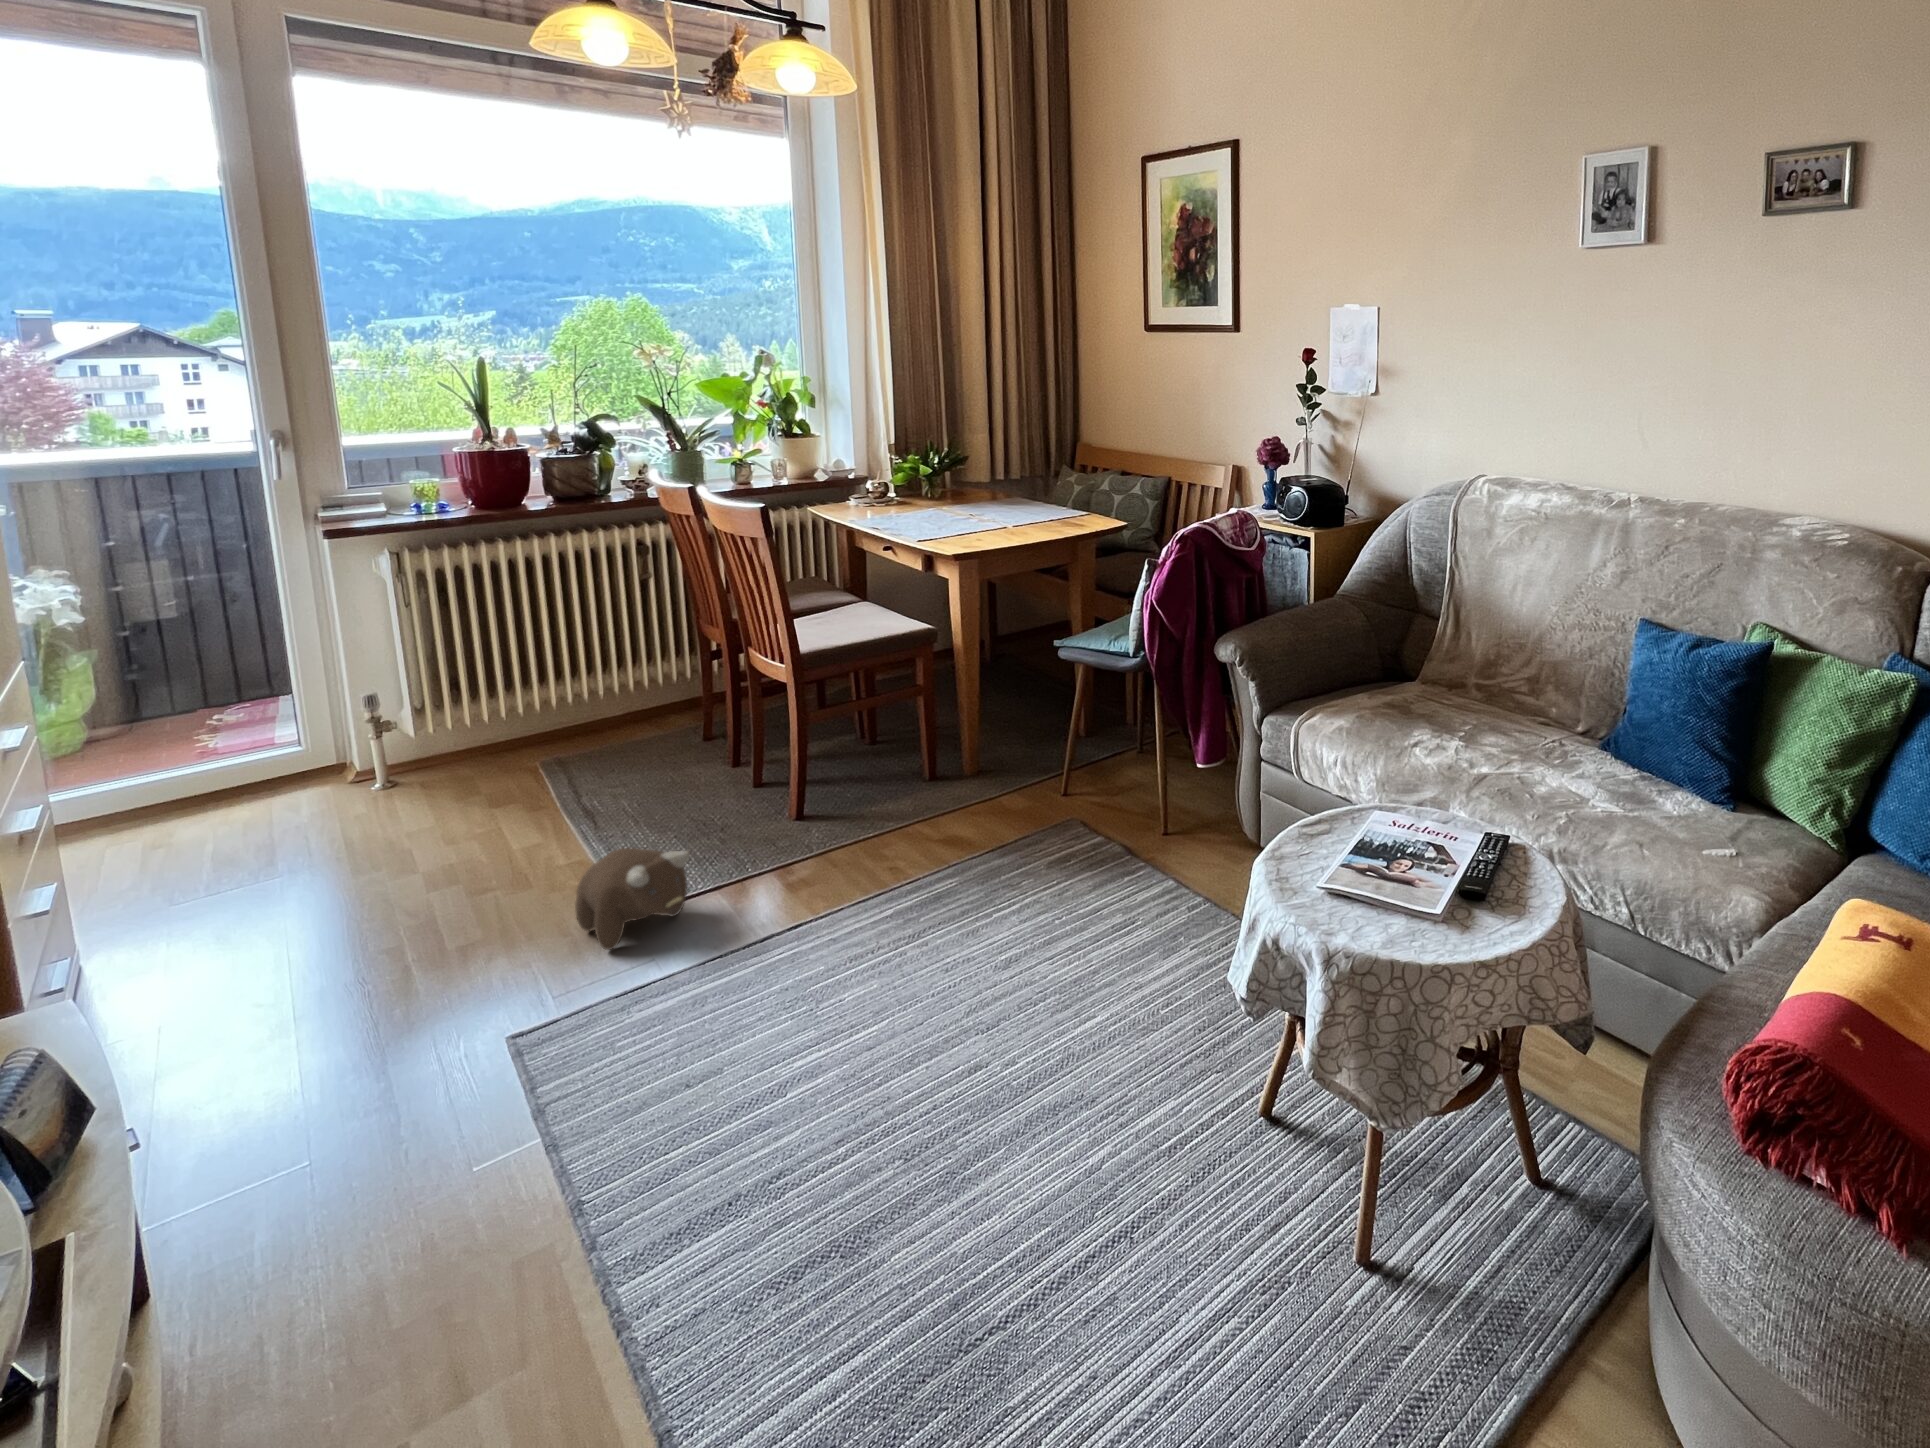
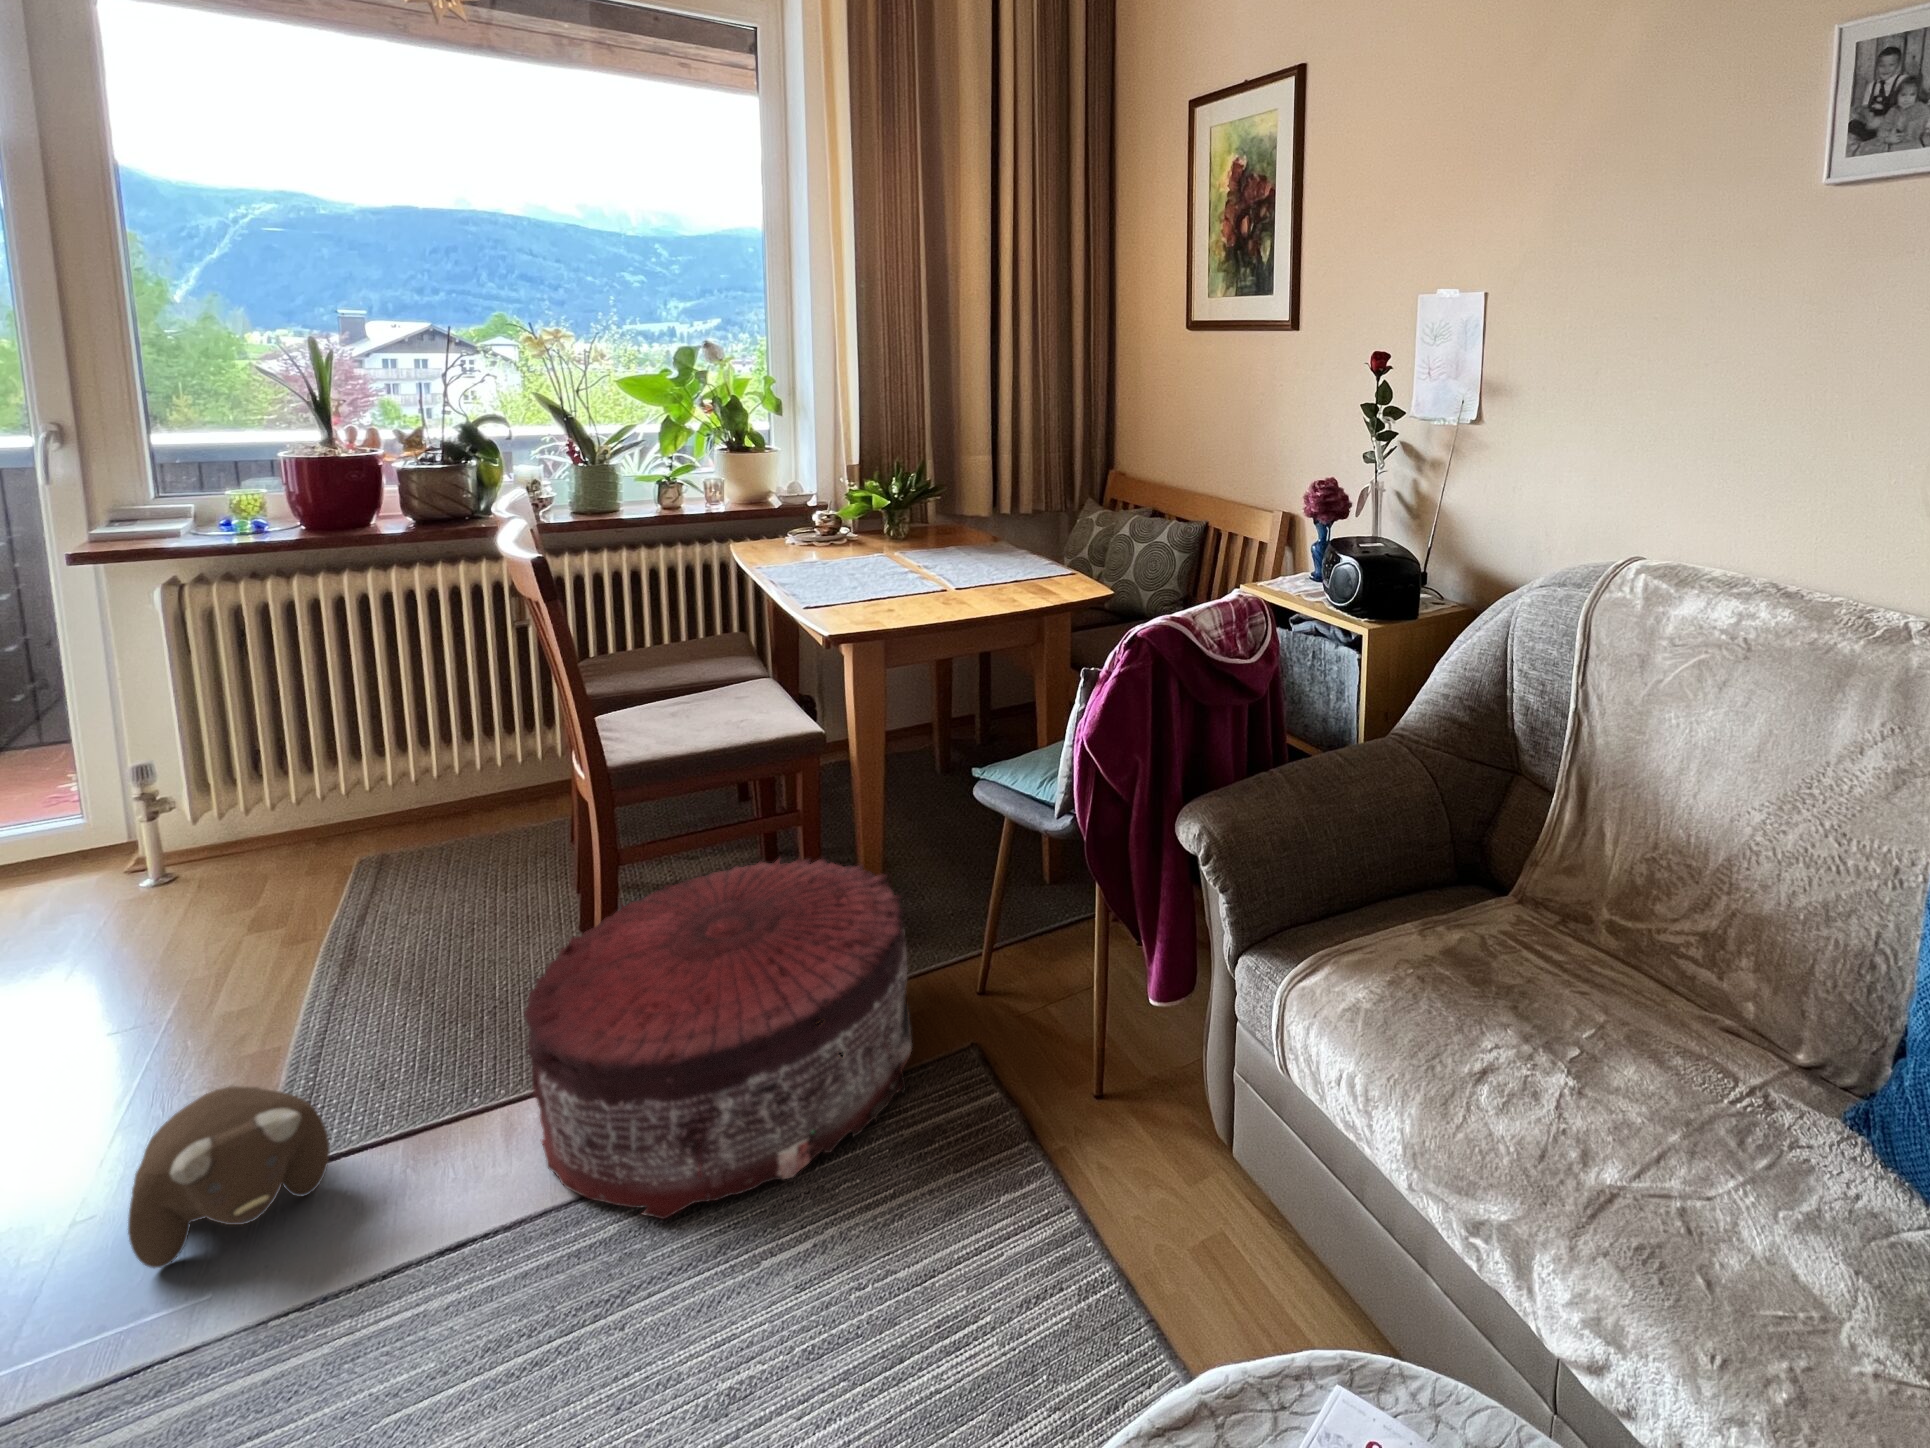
pouf: none [801,710,1042,902] -> present [524,858,912,1219]

